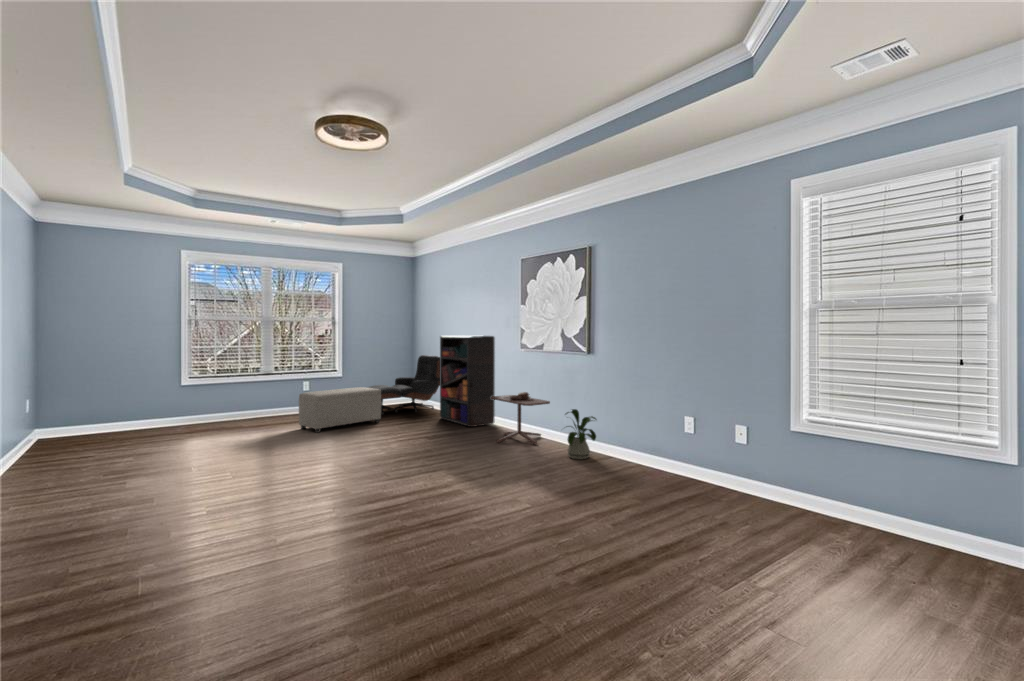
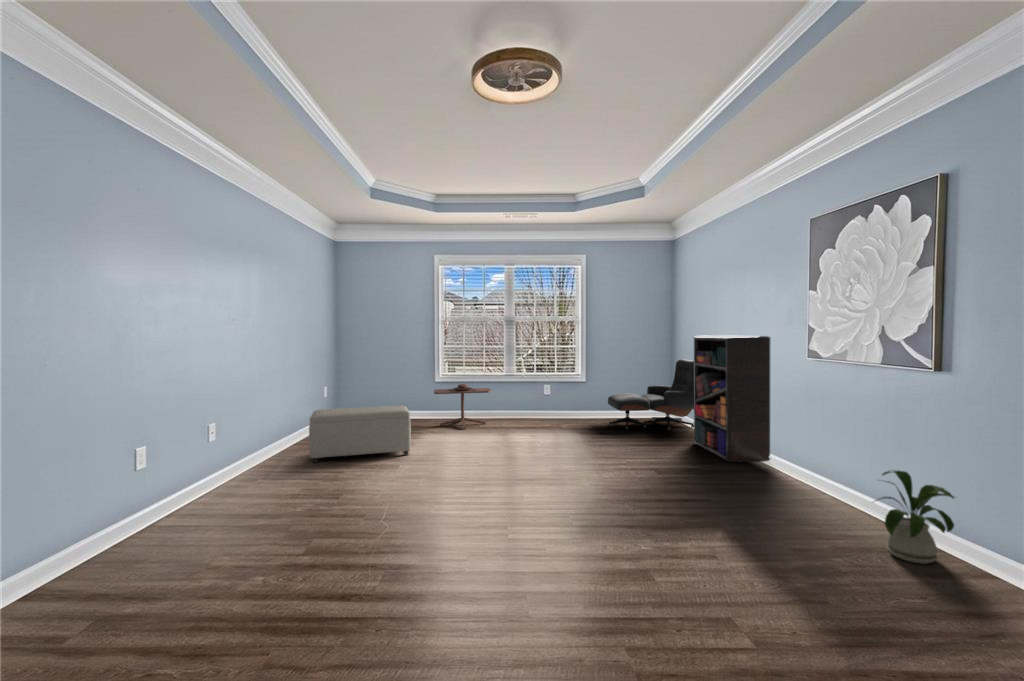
ottoman: present [299,387,381,433] -> present [309,406,411,463]
side table: present [491,392,550,444] -> present [434,384,492,429]

